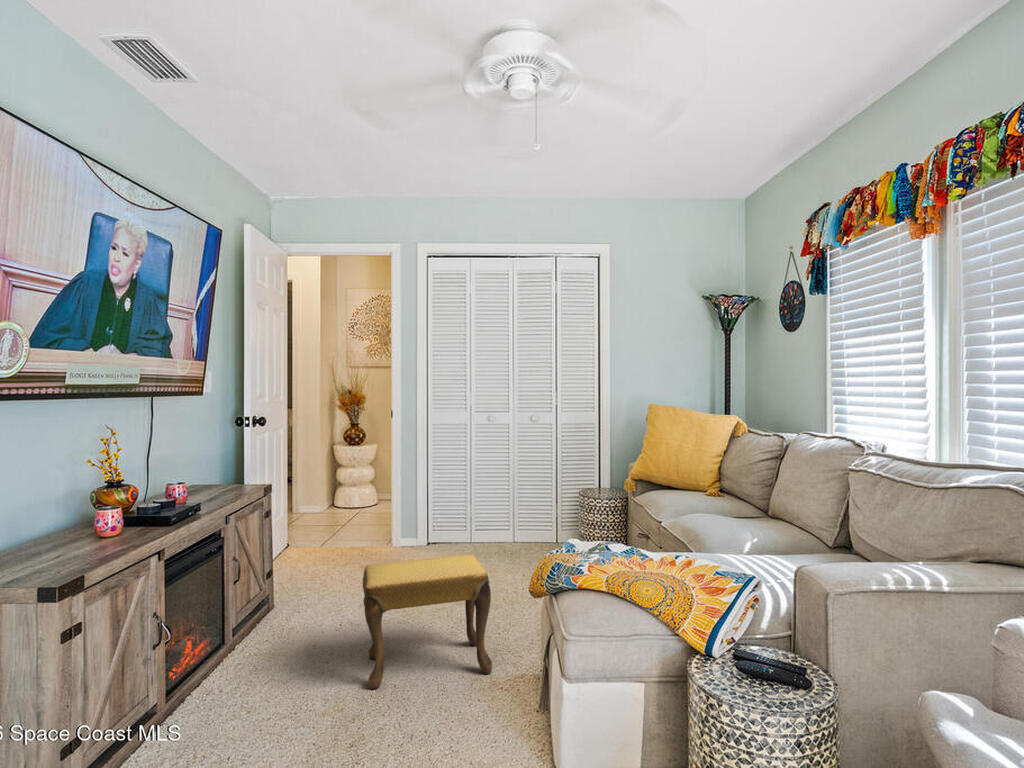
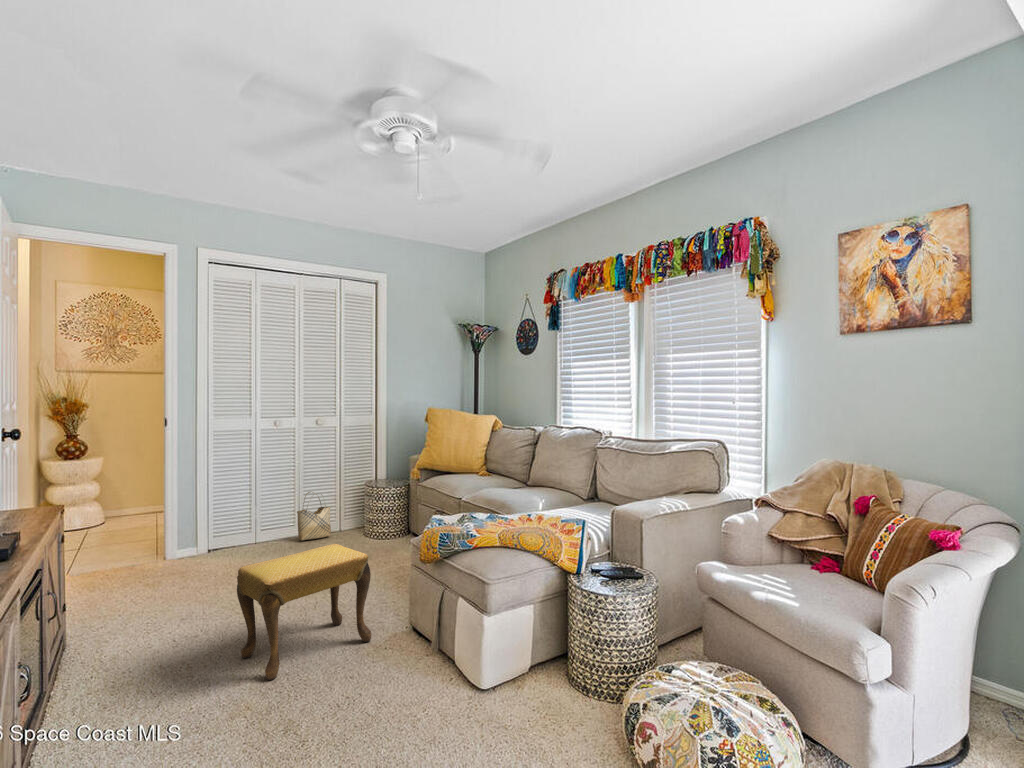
woven basket: none [508,493,544,544] -> present [297,492,331,540]

